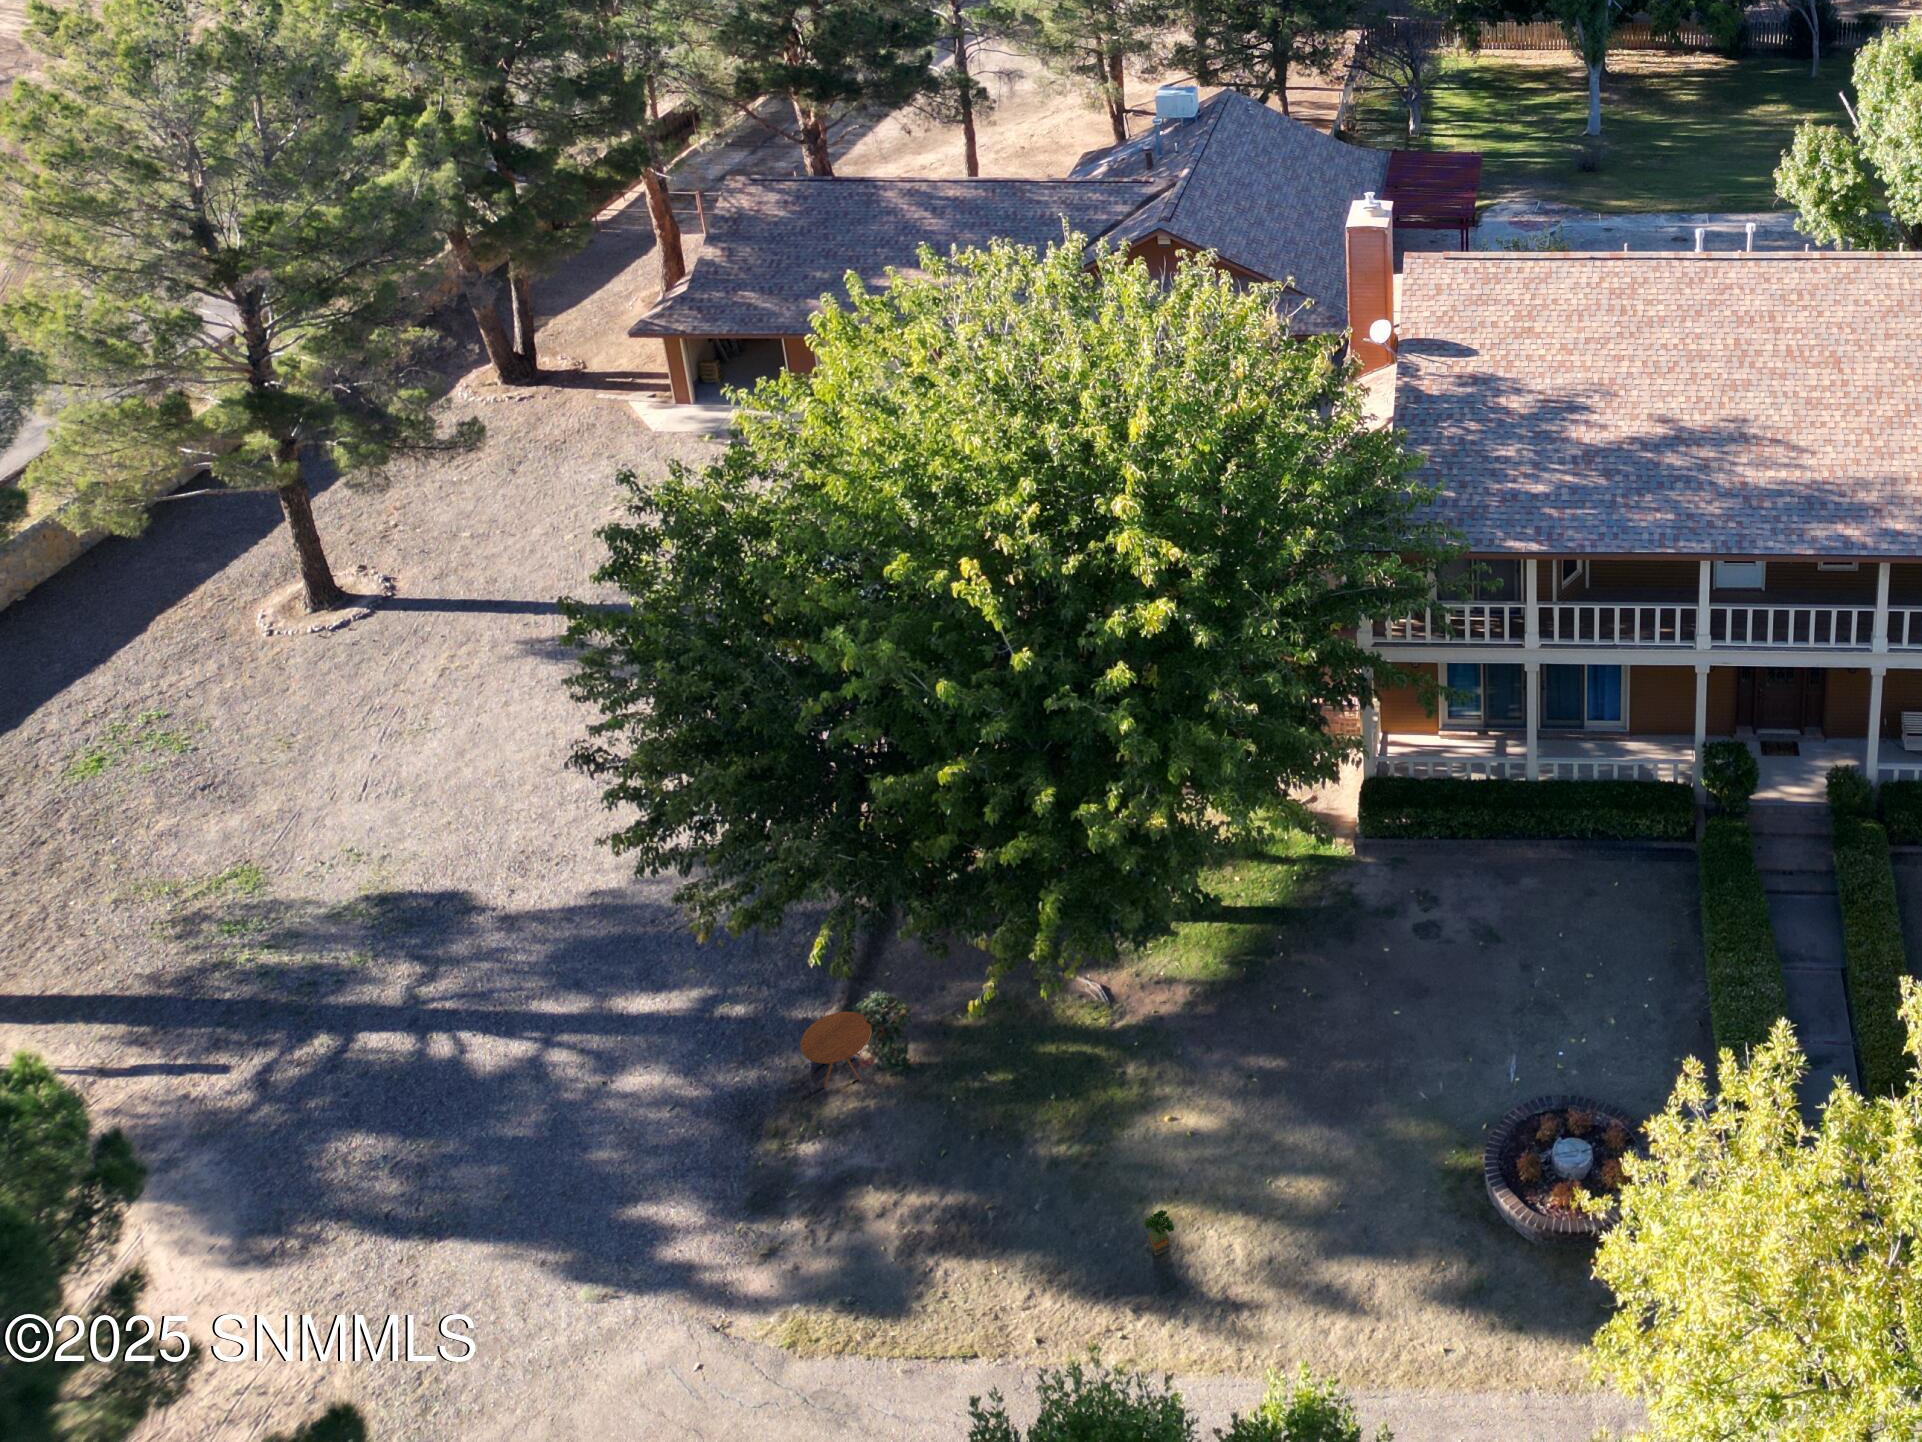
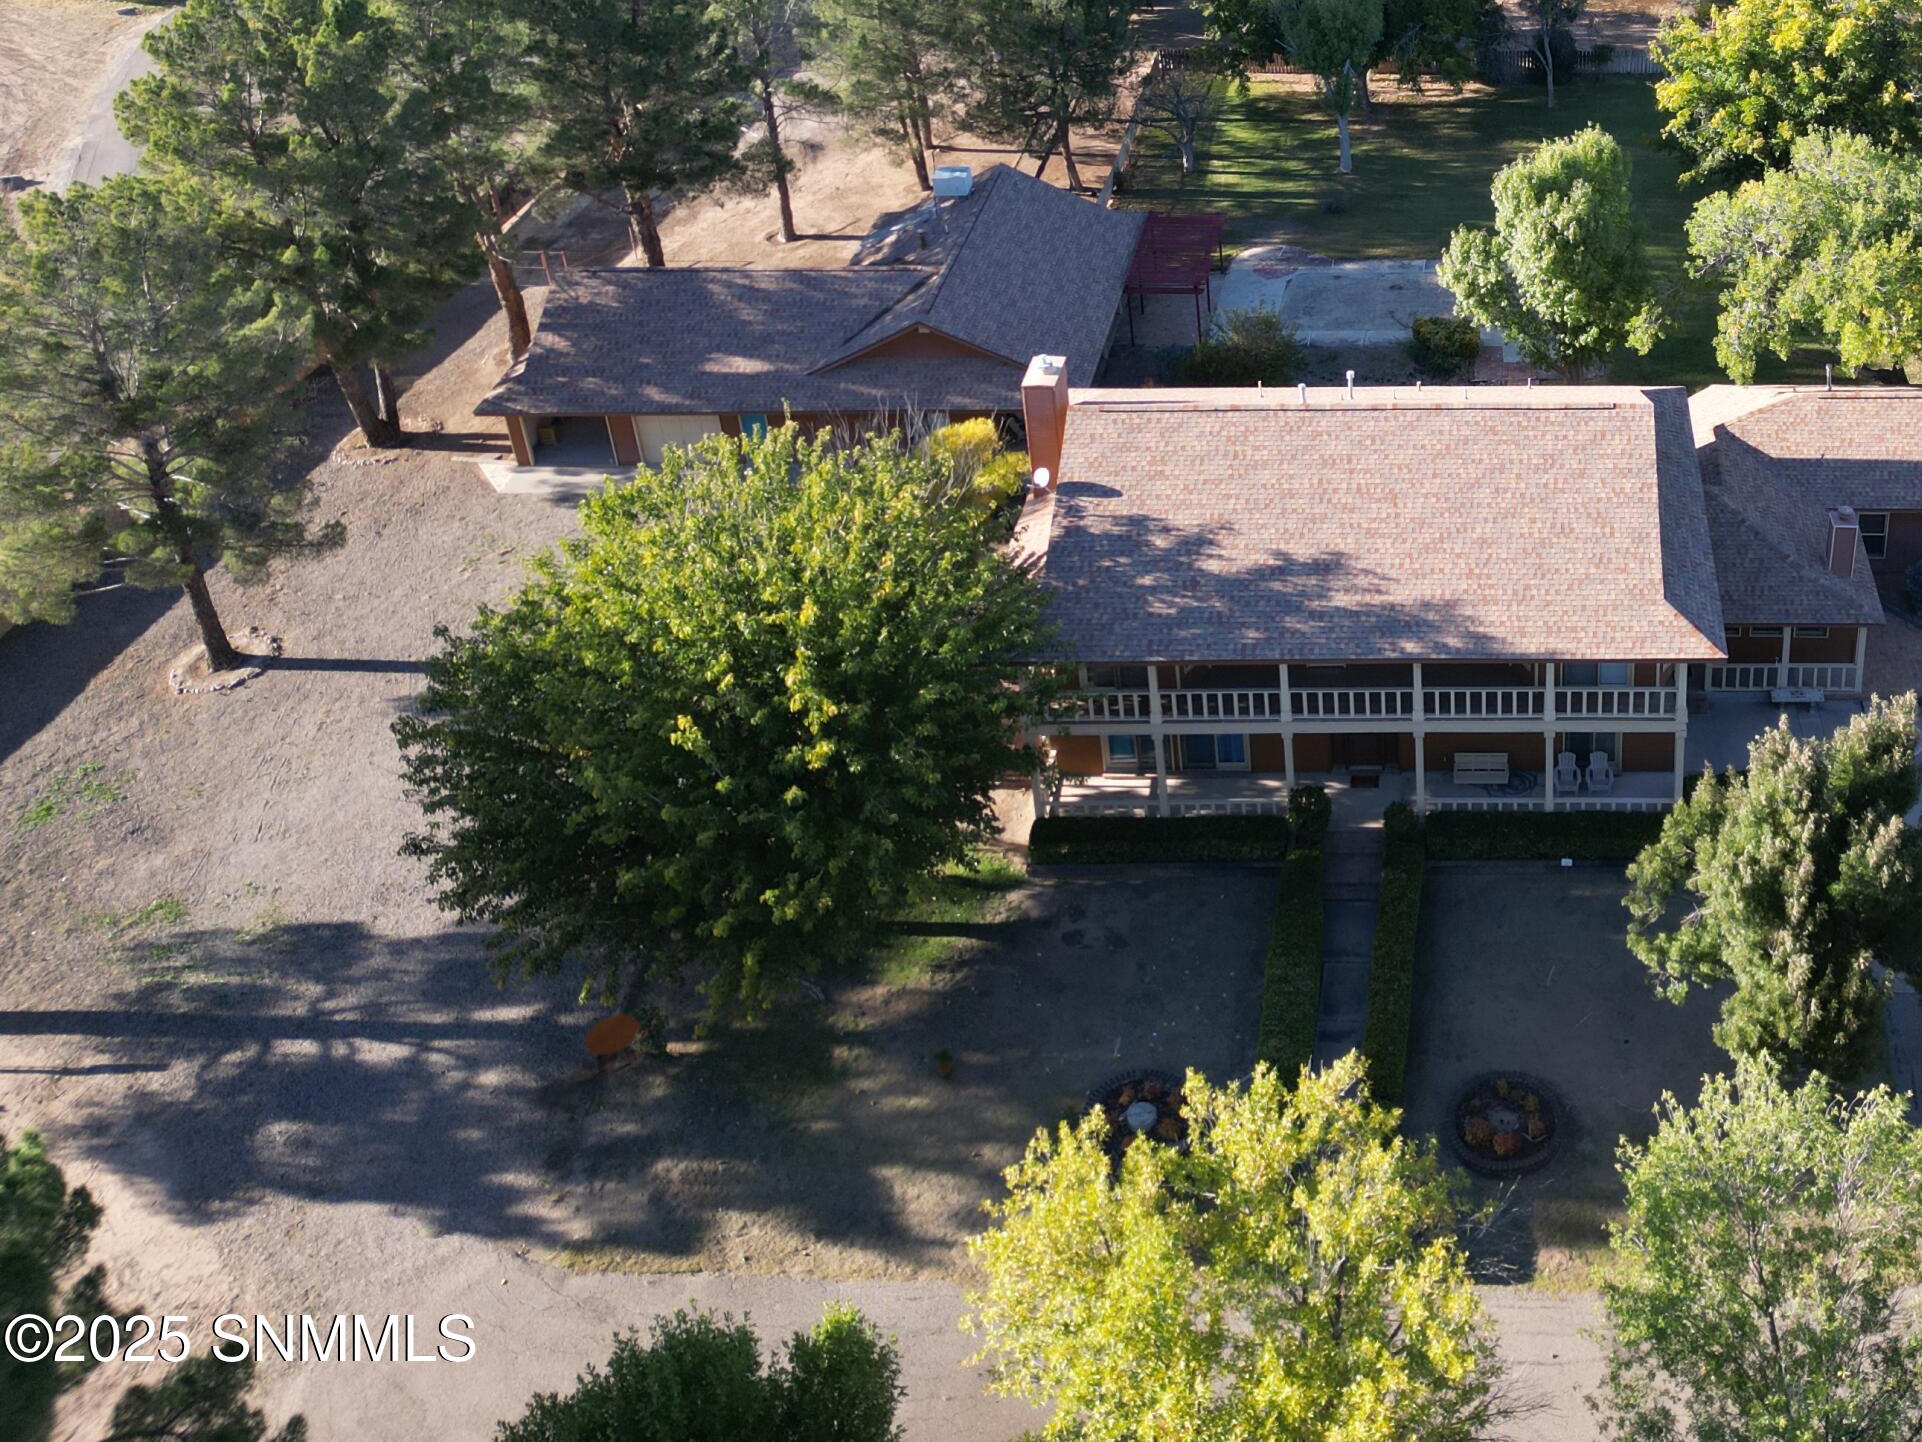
potted tree: present [1144,1210,1174,1256] -> present [934,1049,953,1077]

